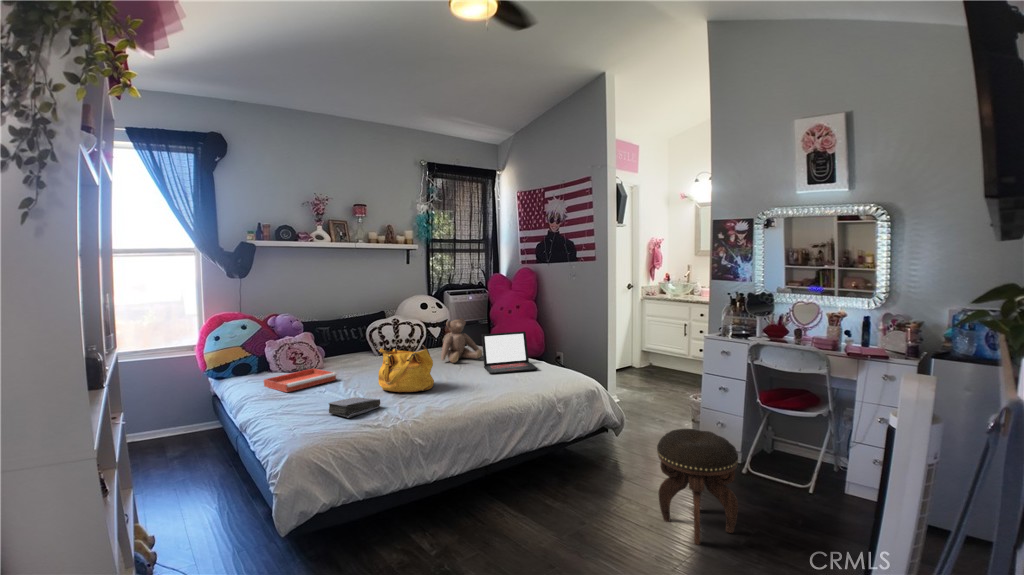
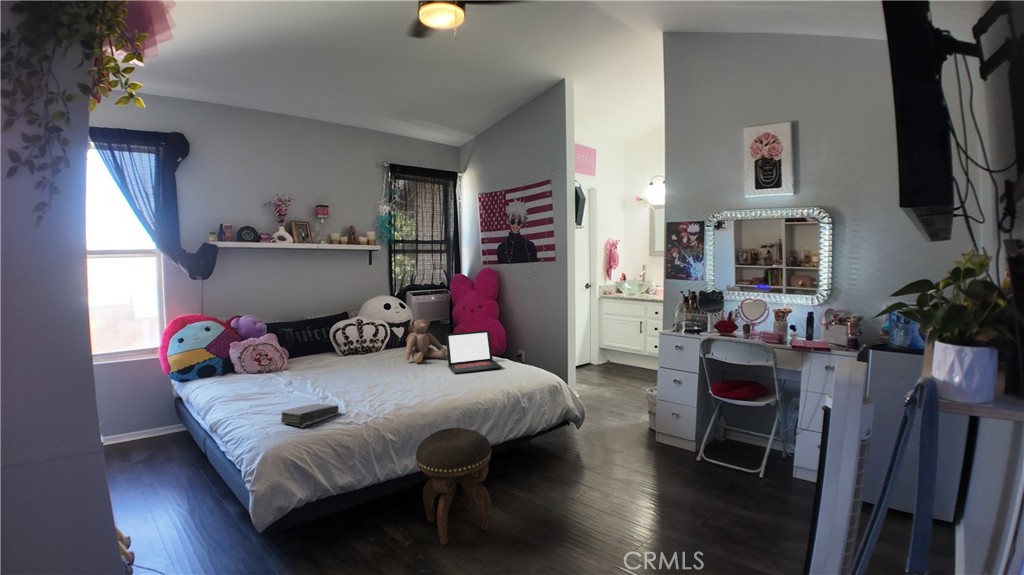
handbag: present [378,345,434,392] -> none [338,347,397,396]
tray: present [264,368,337,392] -> none [214,373,295,400]
footstool: present [657,429,738,545] -> present [416,428,491,545]

